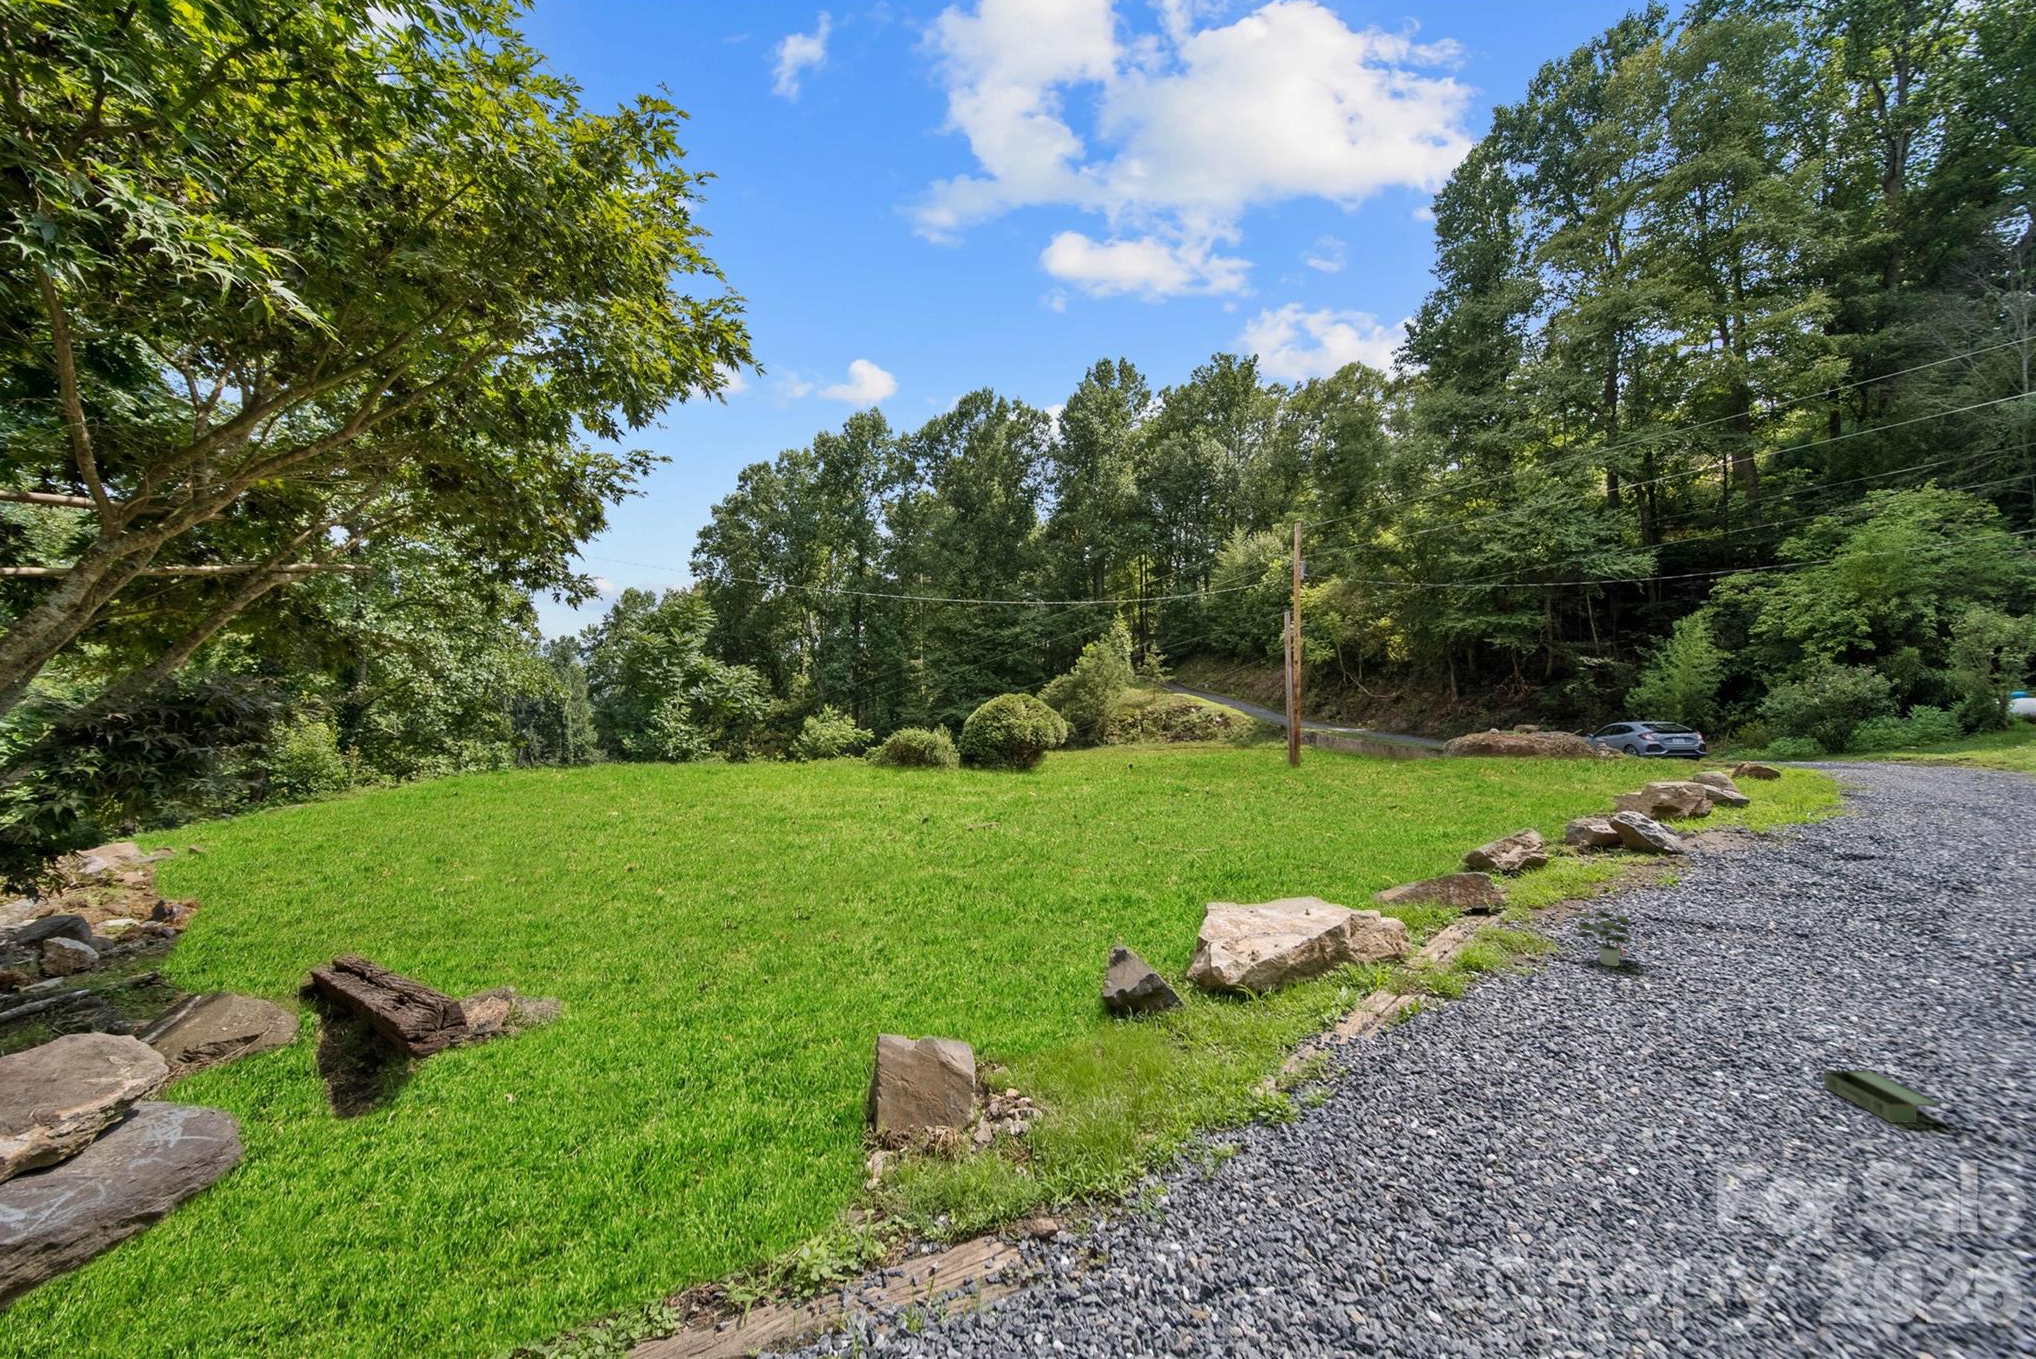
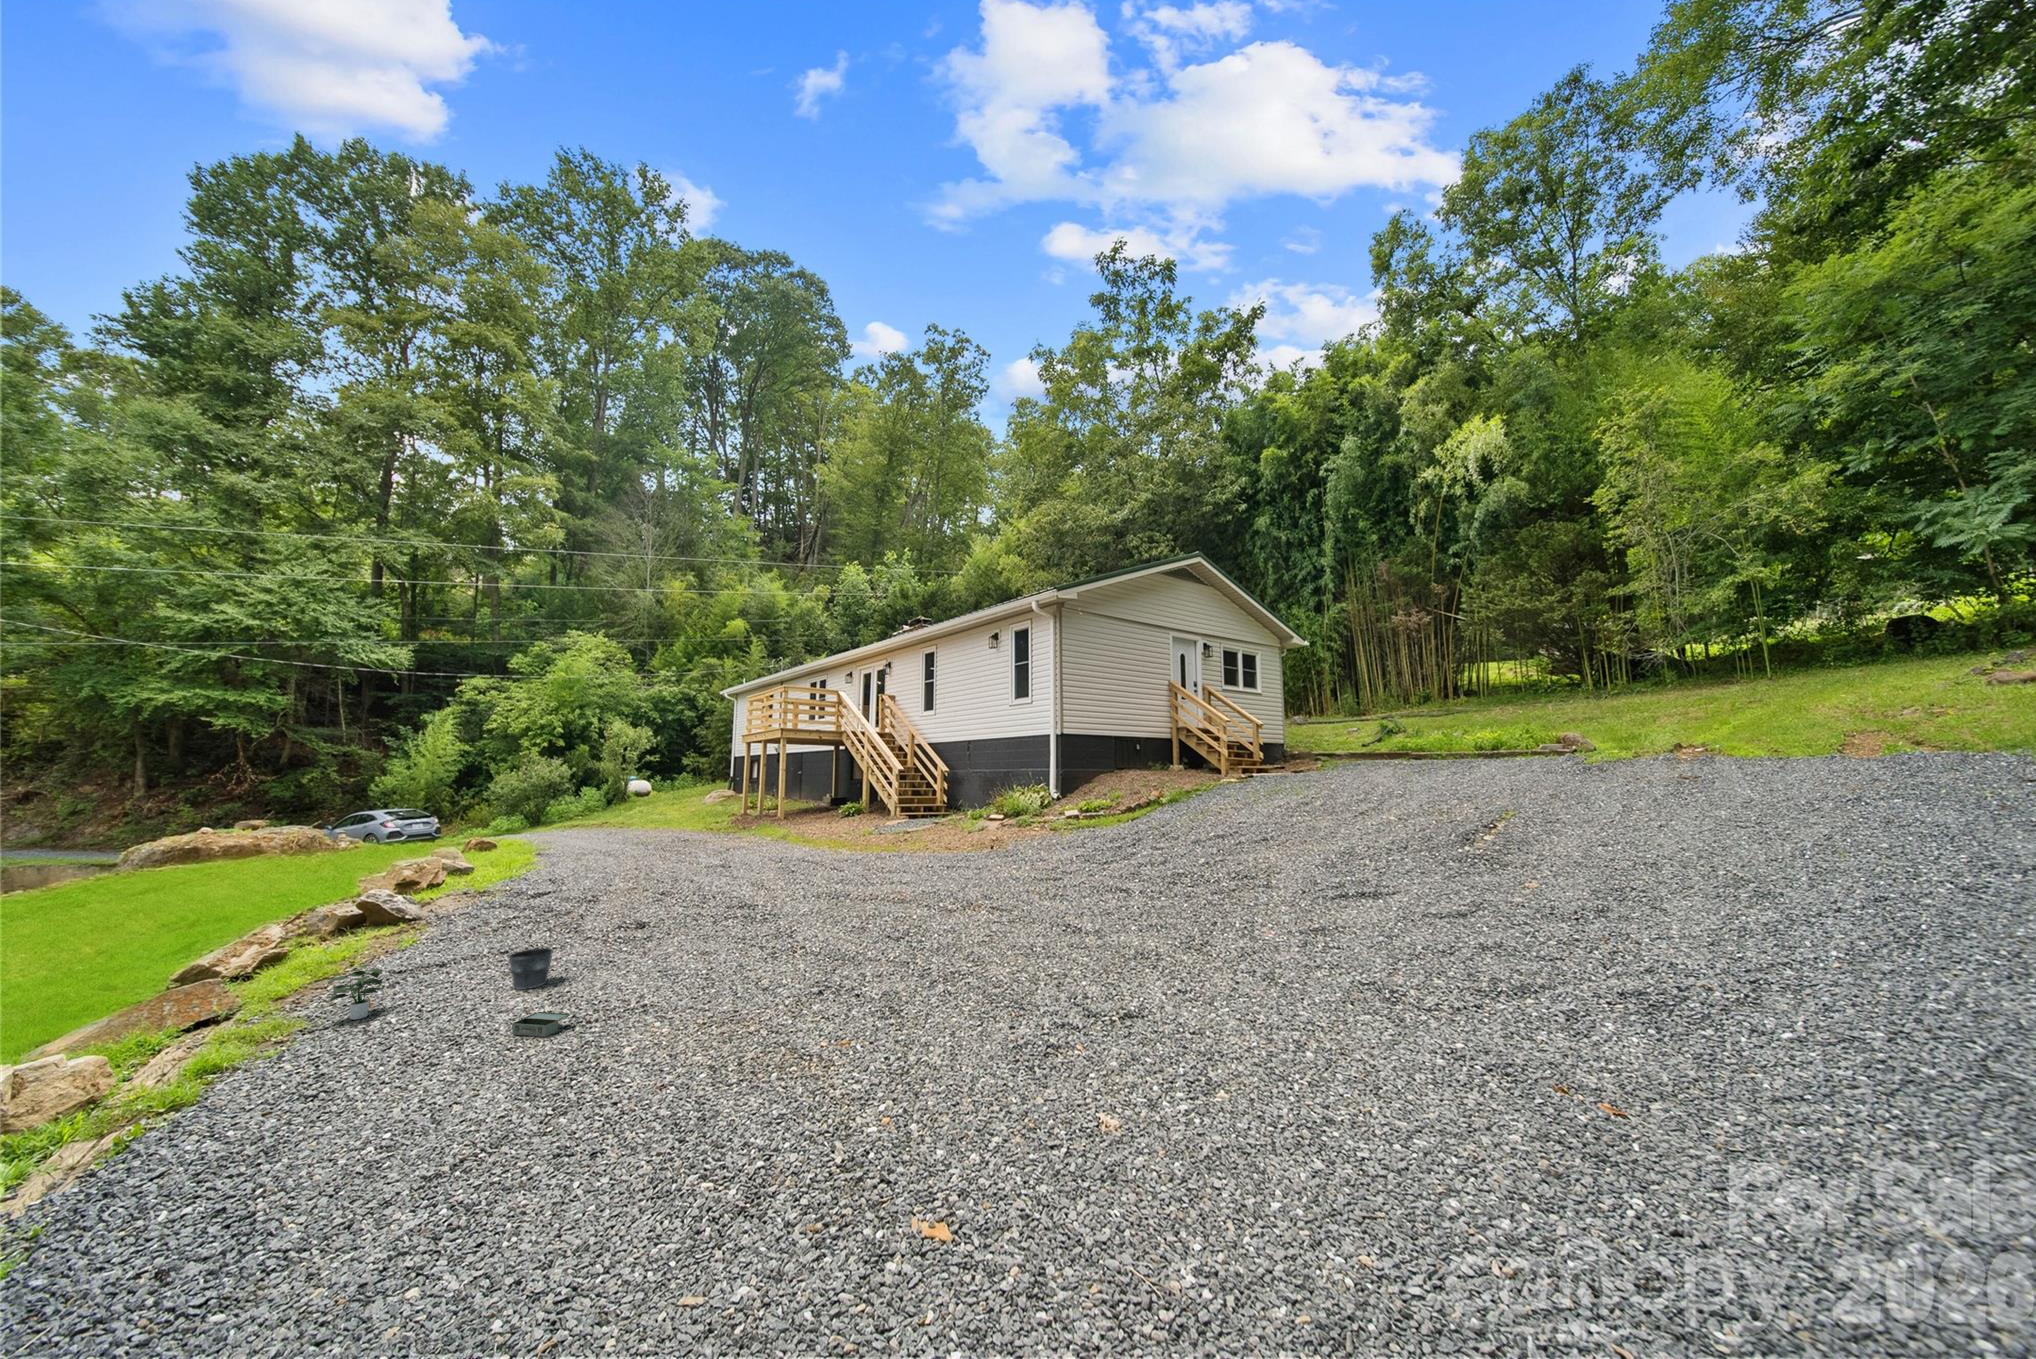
bucket: none [1802,952,1892,1017] -> present [505,947,553,990]

